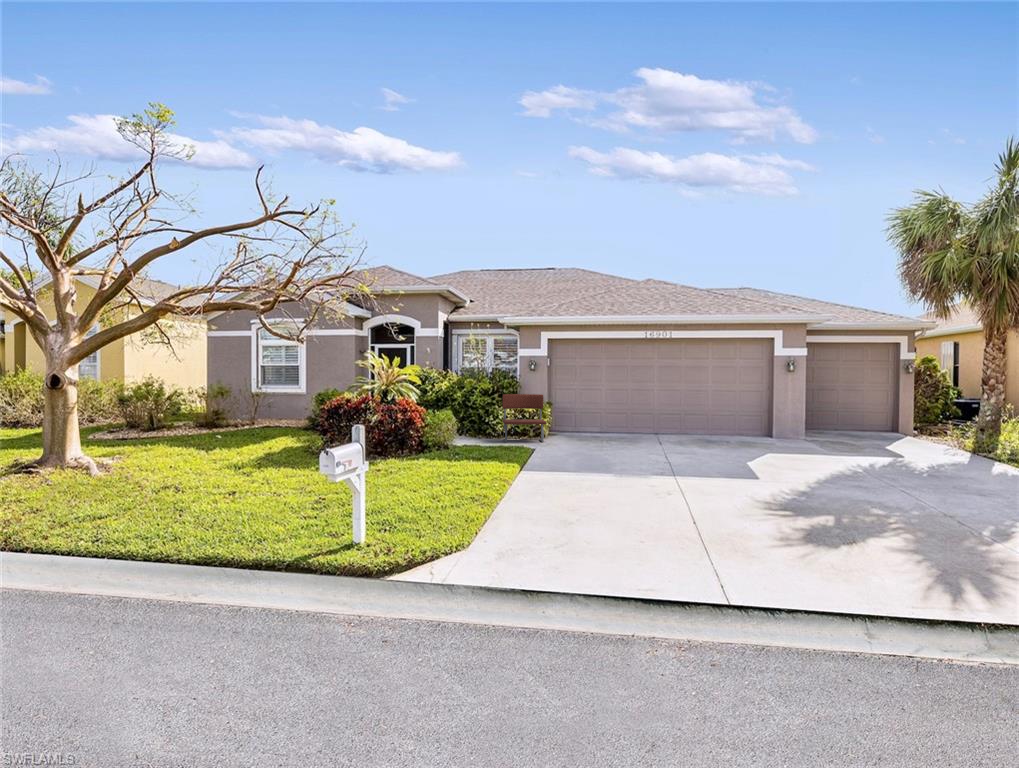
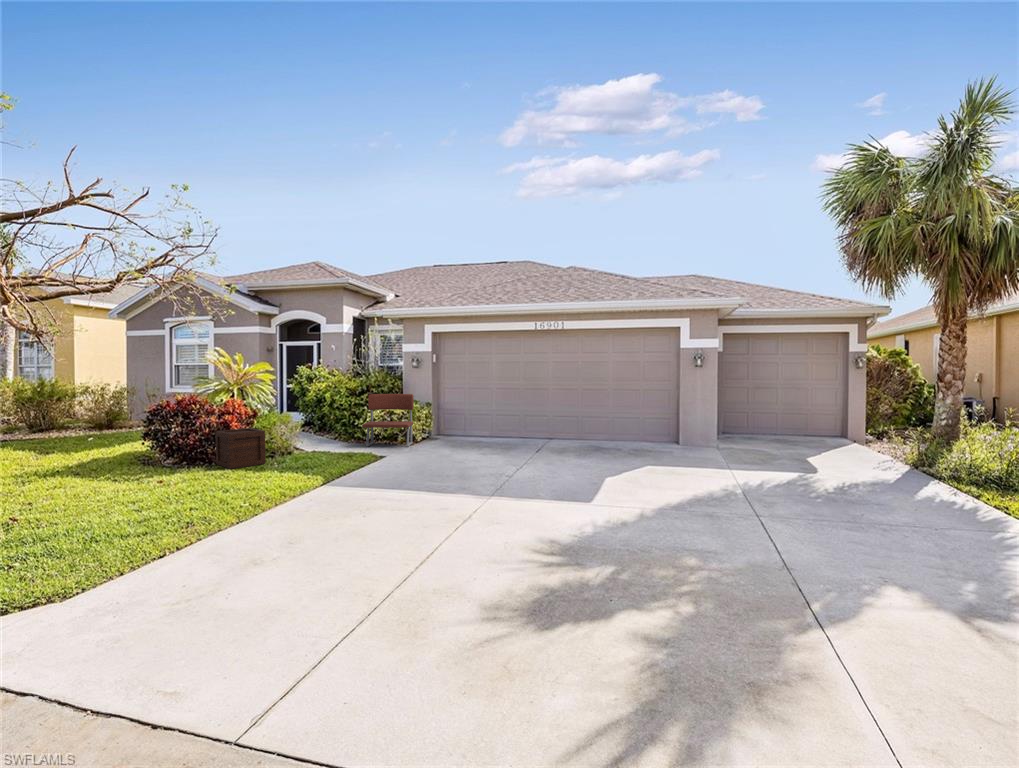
wooden crate: none [409,423,452,458] -> present [215,428,266,469]

